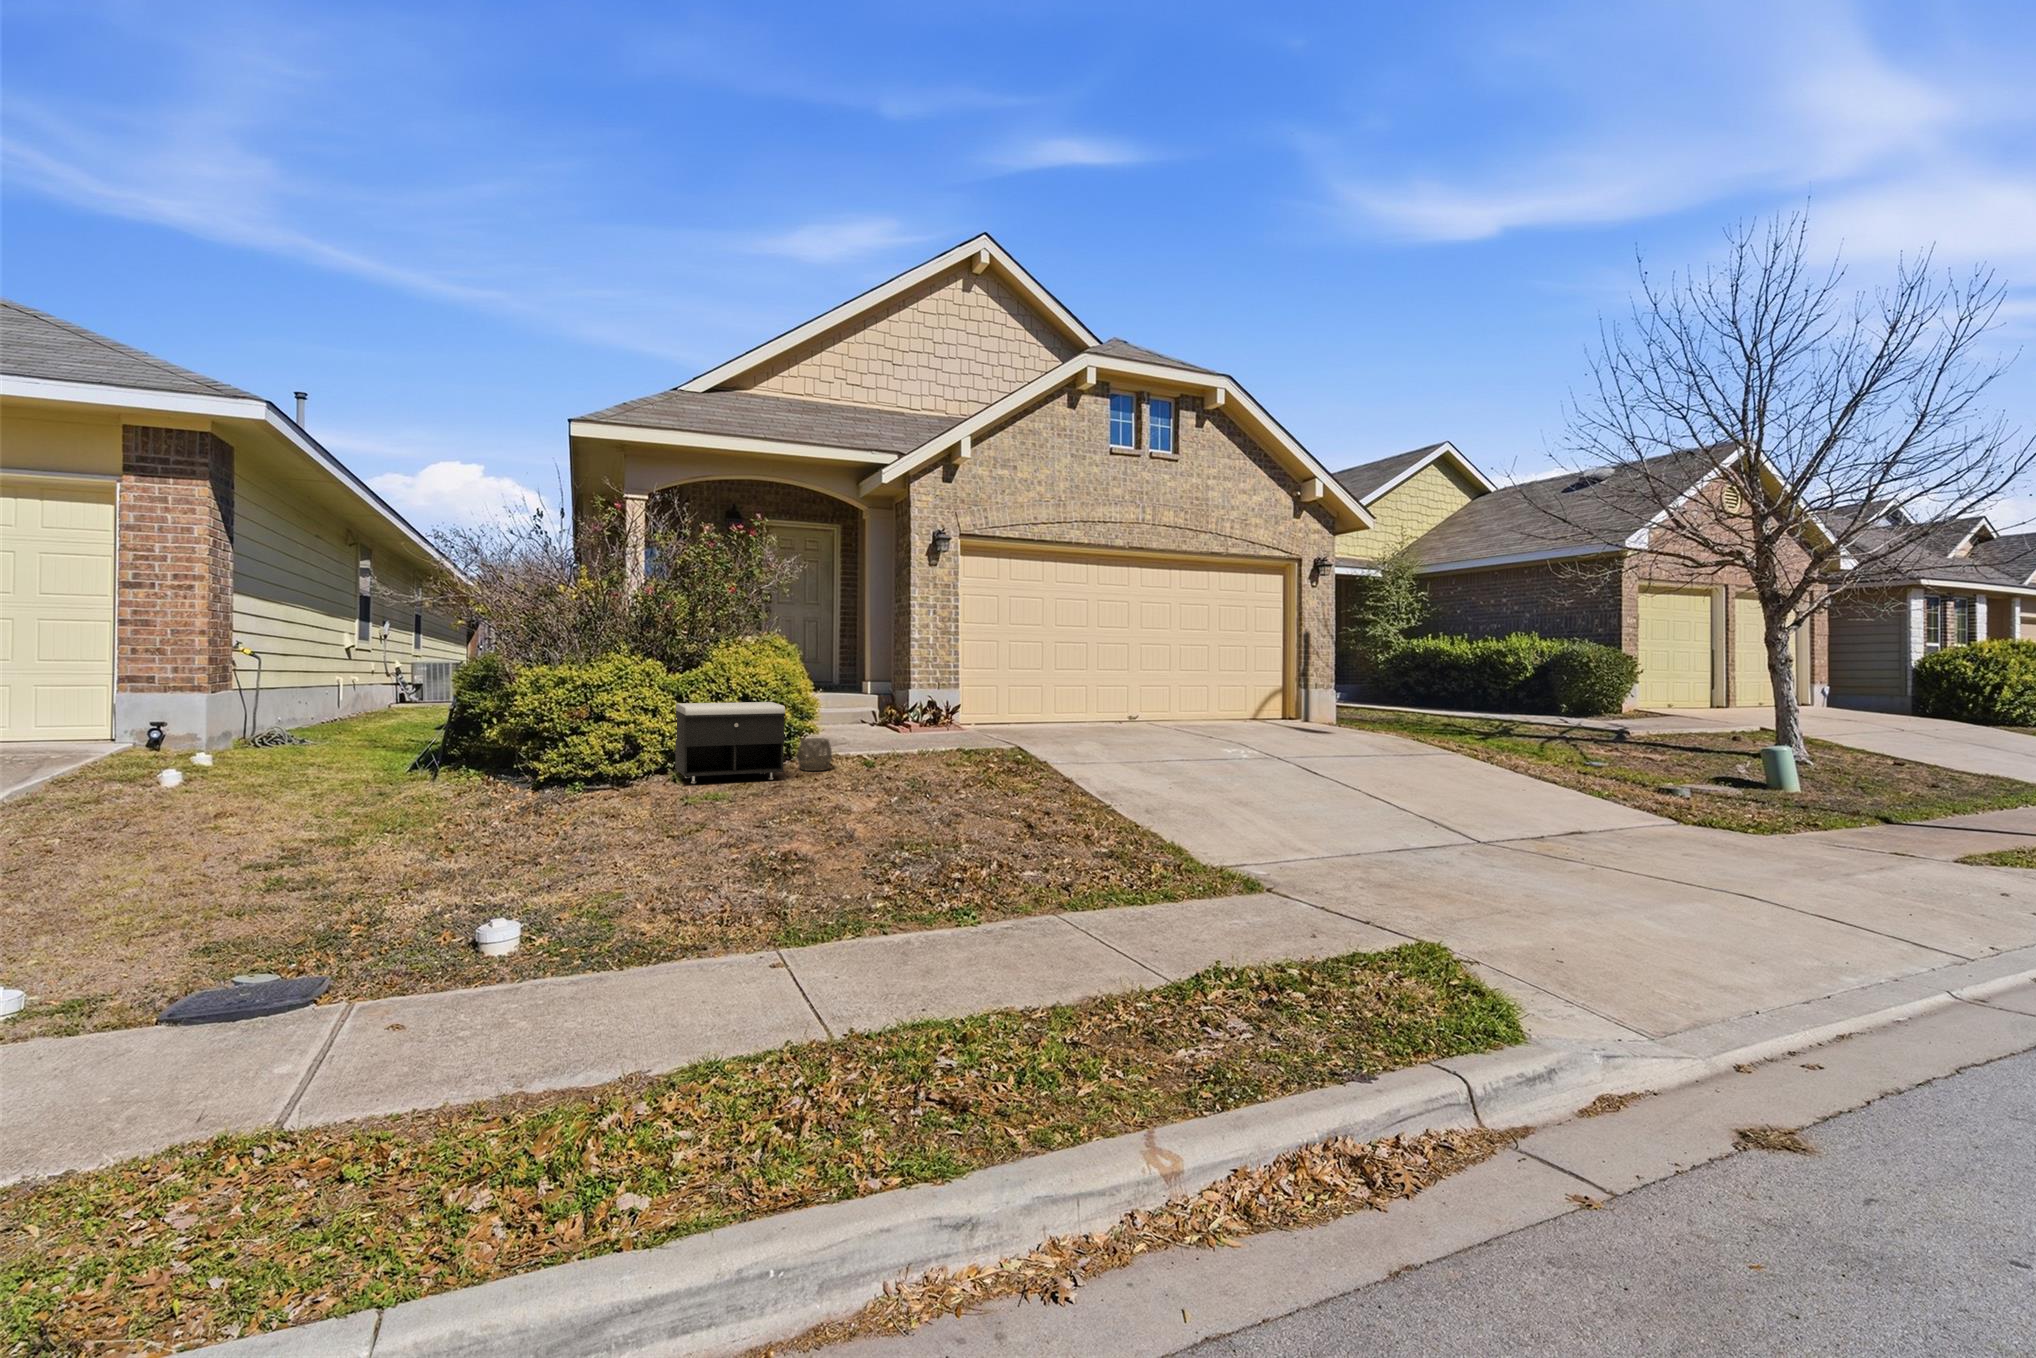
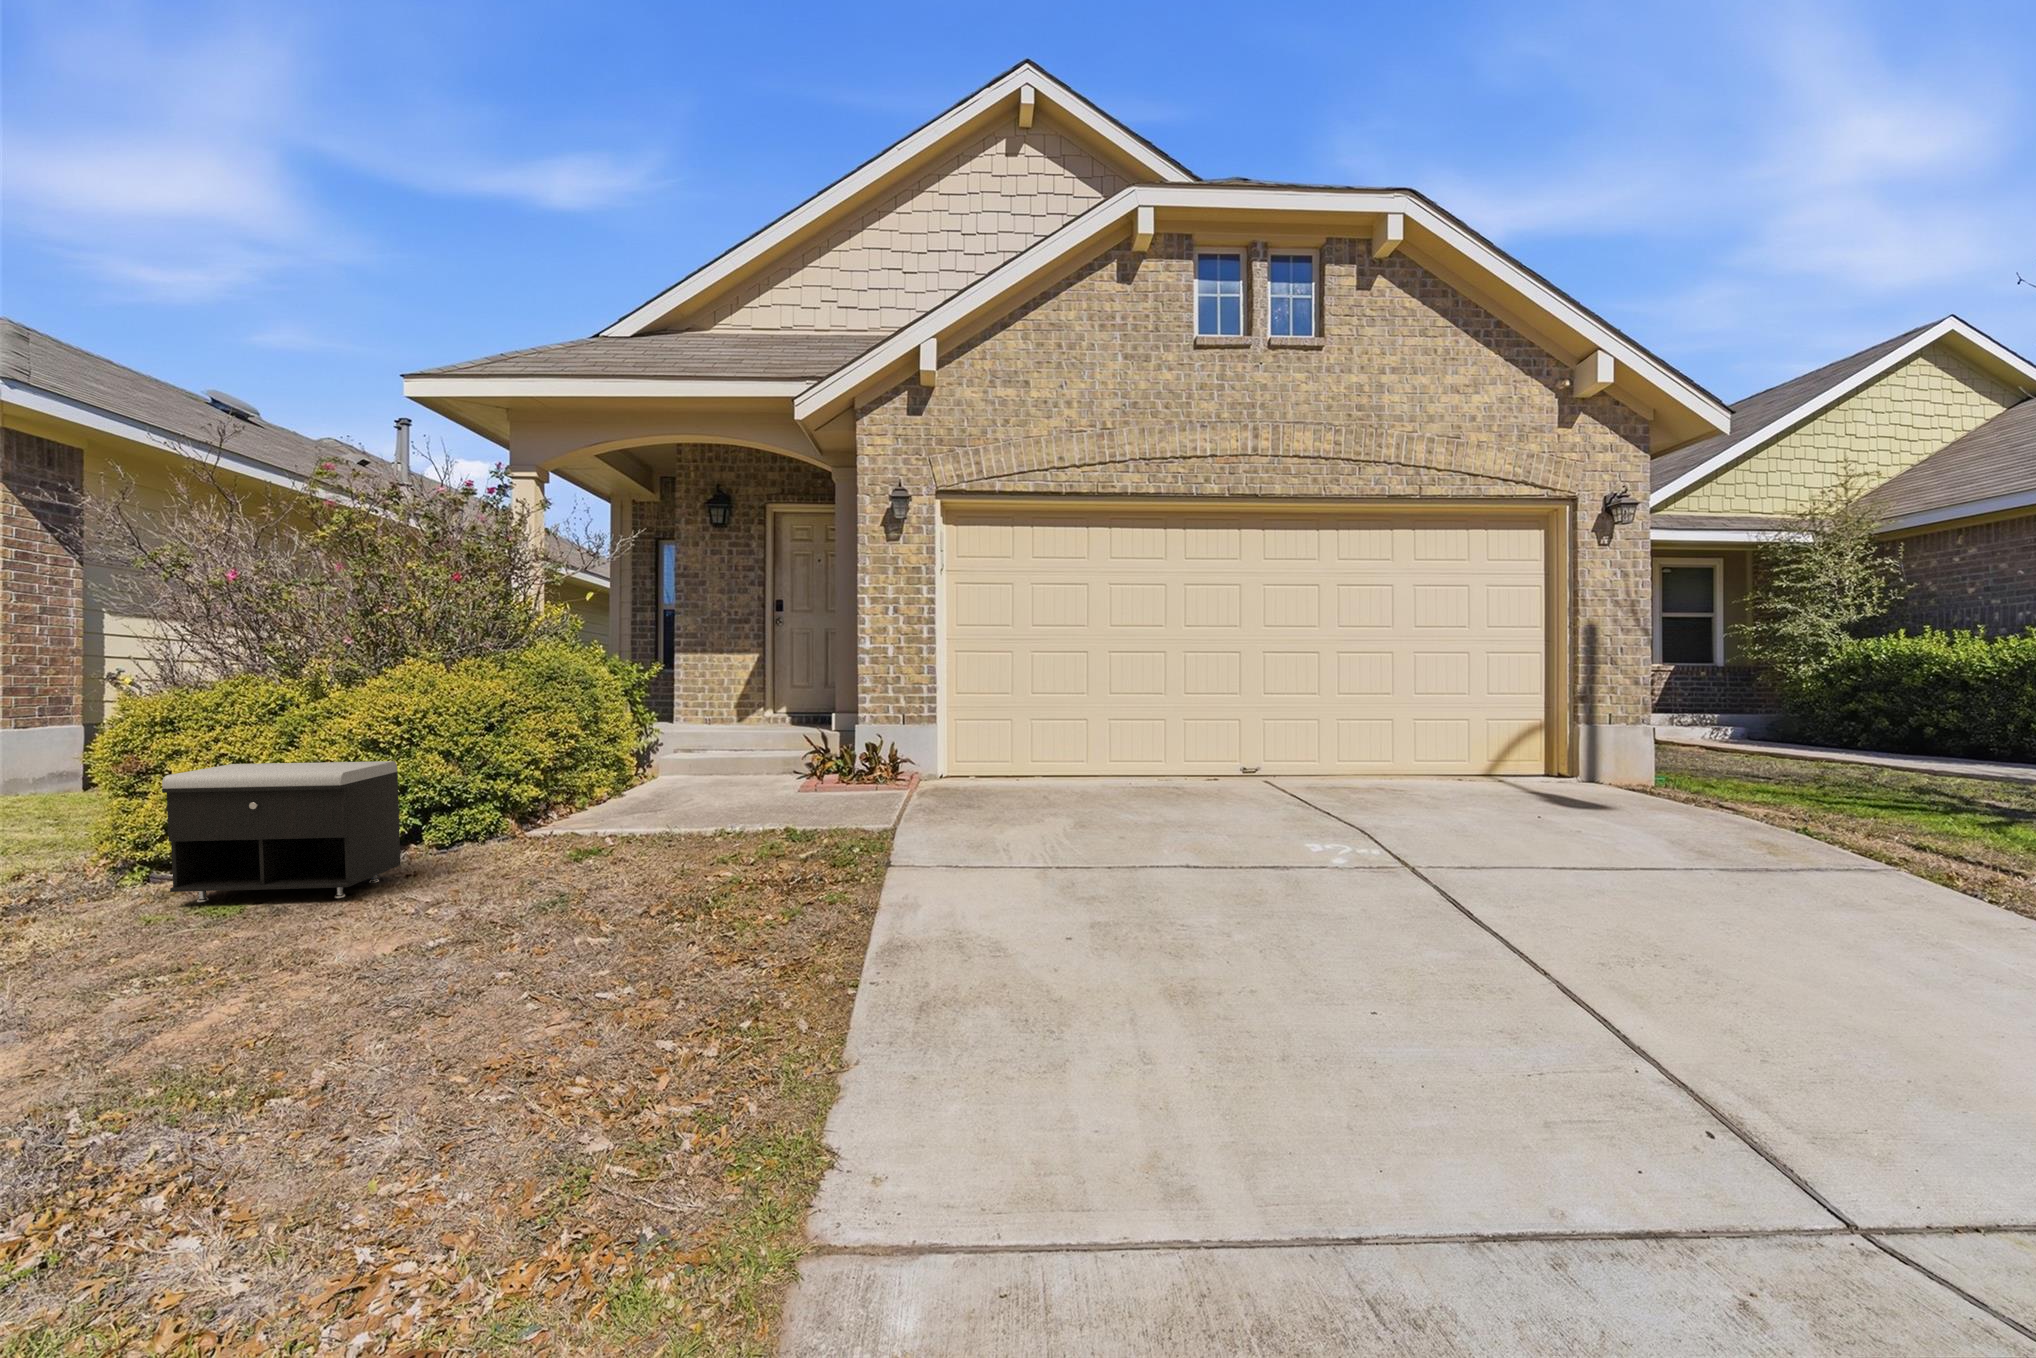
woven basket: present [797,738,832,771] -> none [439,820,508,880]

